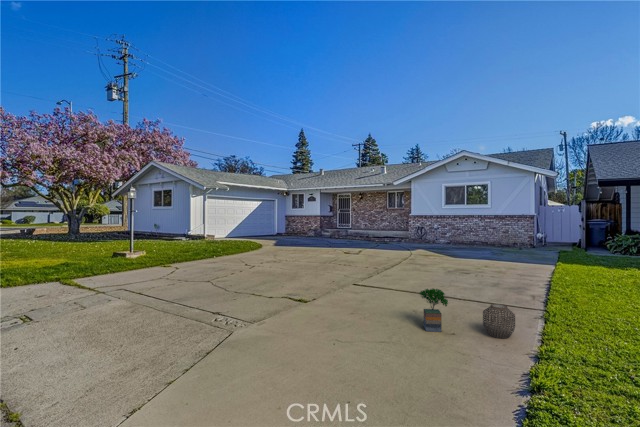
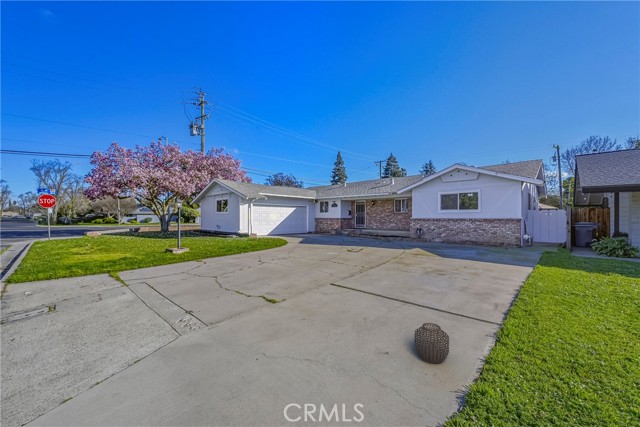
potted tree: present [420,289,448,332] -> none [351,300,380,349]

